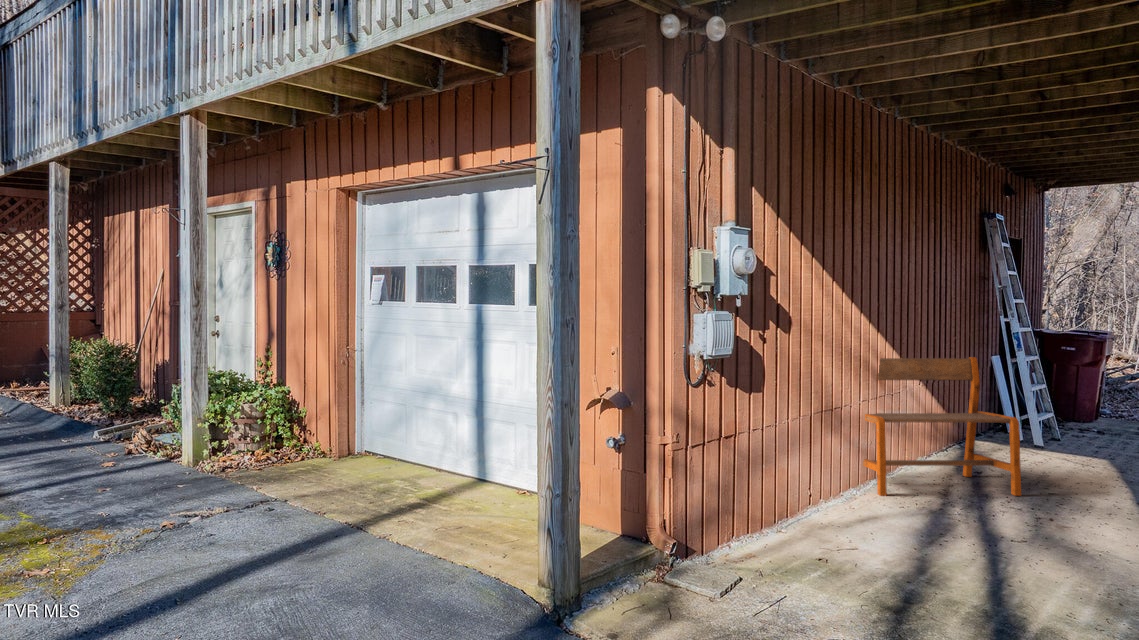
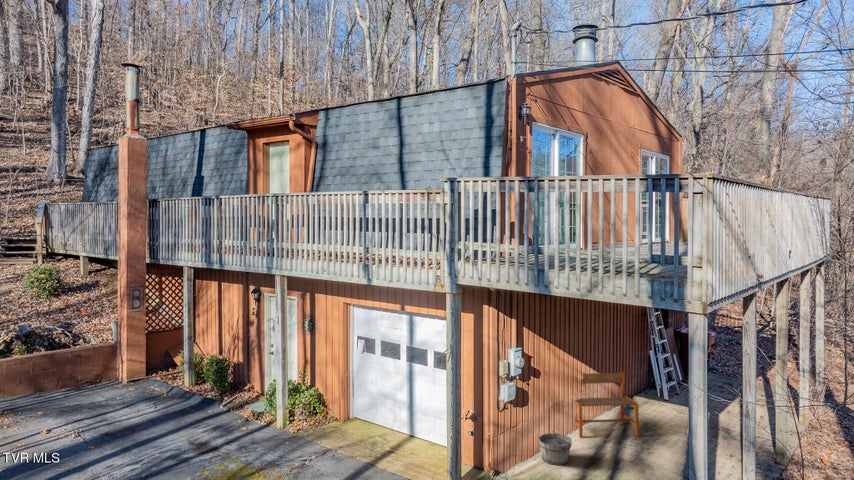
wooden bucket: none [787,459,874,541] -> present [538,433,572,465]

